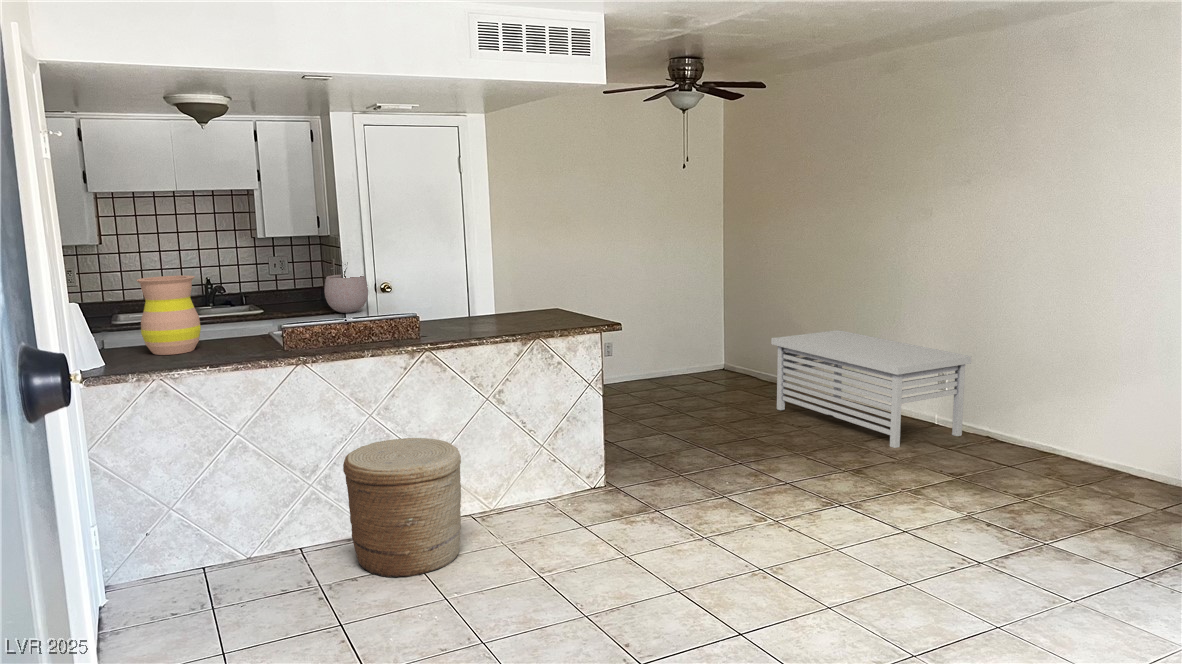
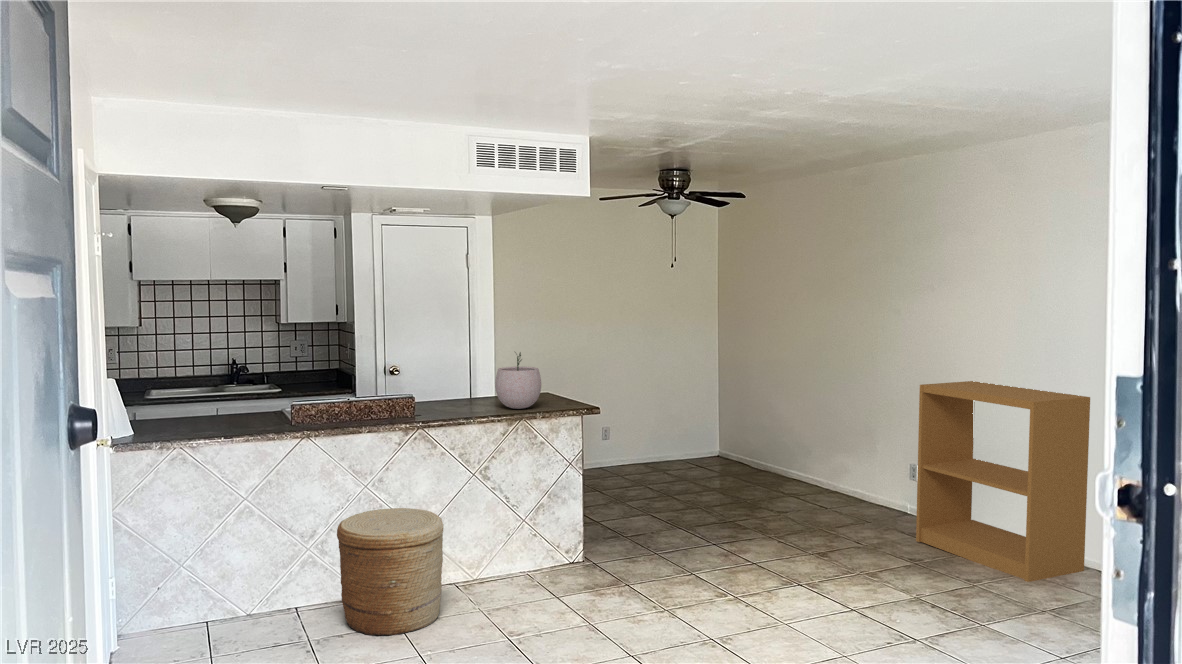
plant pot: present [324,262,368,313] -> present [495,352,541,409]
vase: present [136,276,201,355] -> none [167,356,220,426]
bookshelf: none [953,283,1152,496] -> present [916,381,1090,582]
storage bench: present [771,330,972,448] -> none [753,421,936,536]

